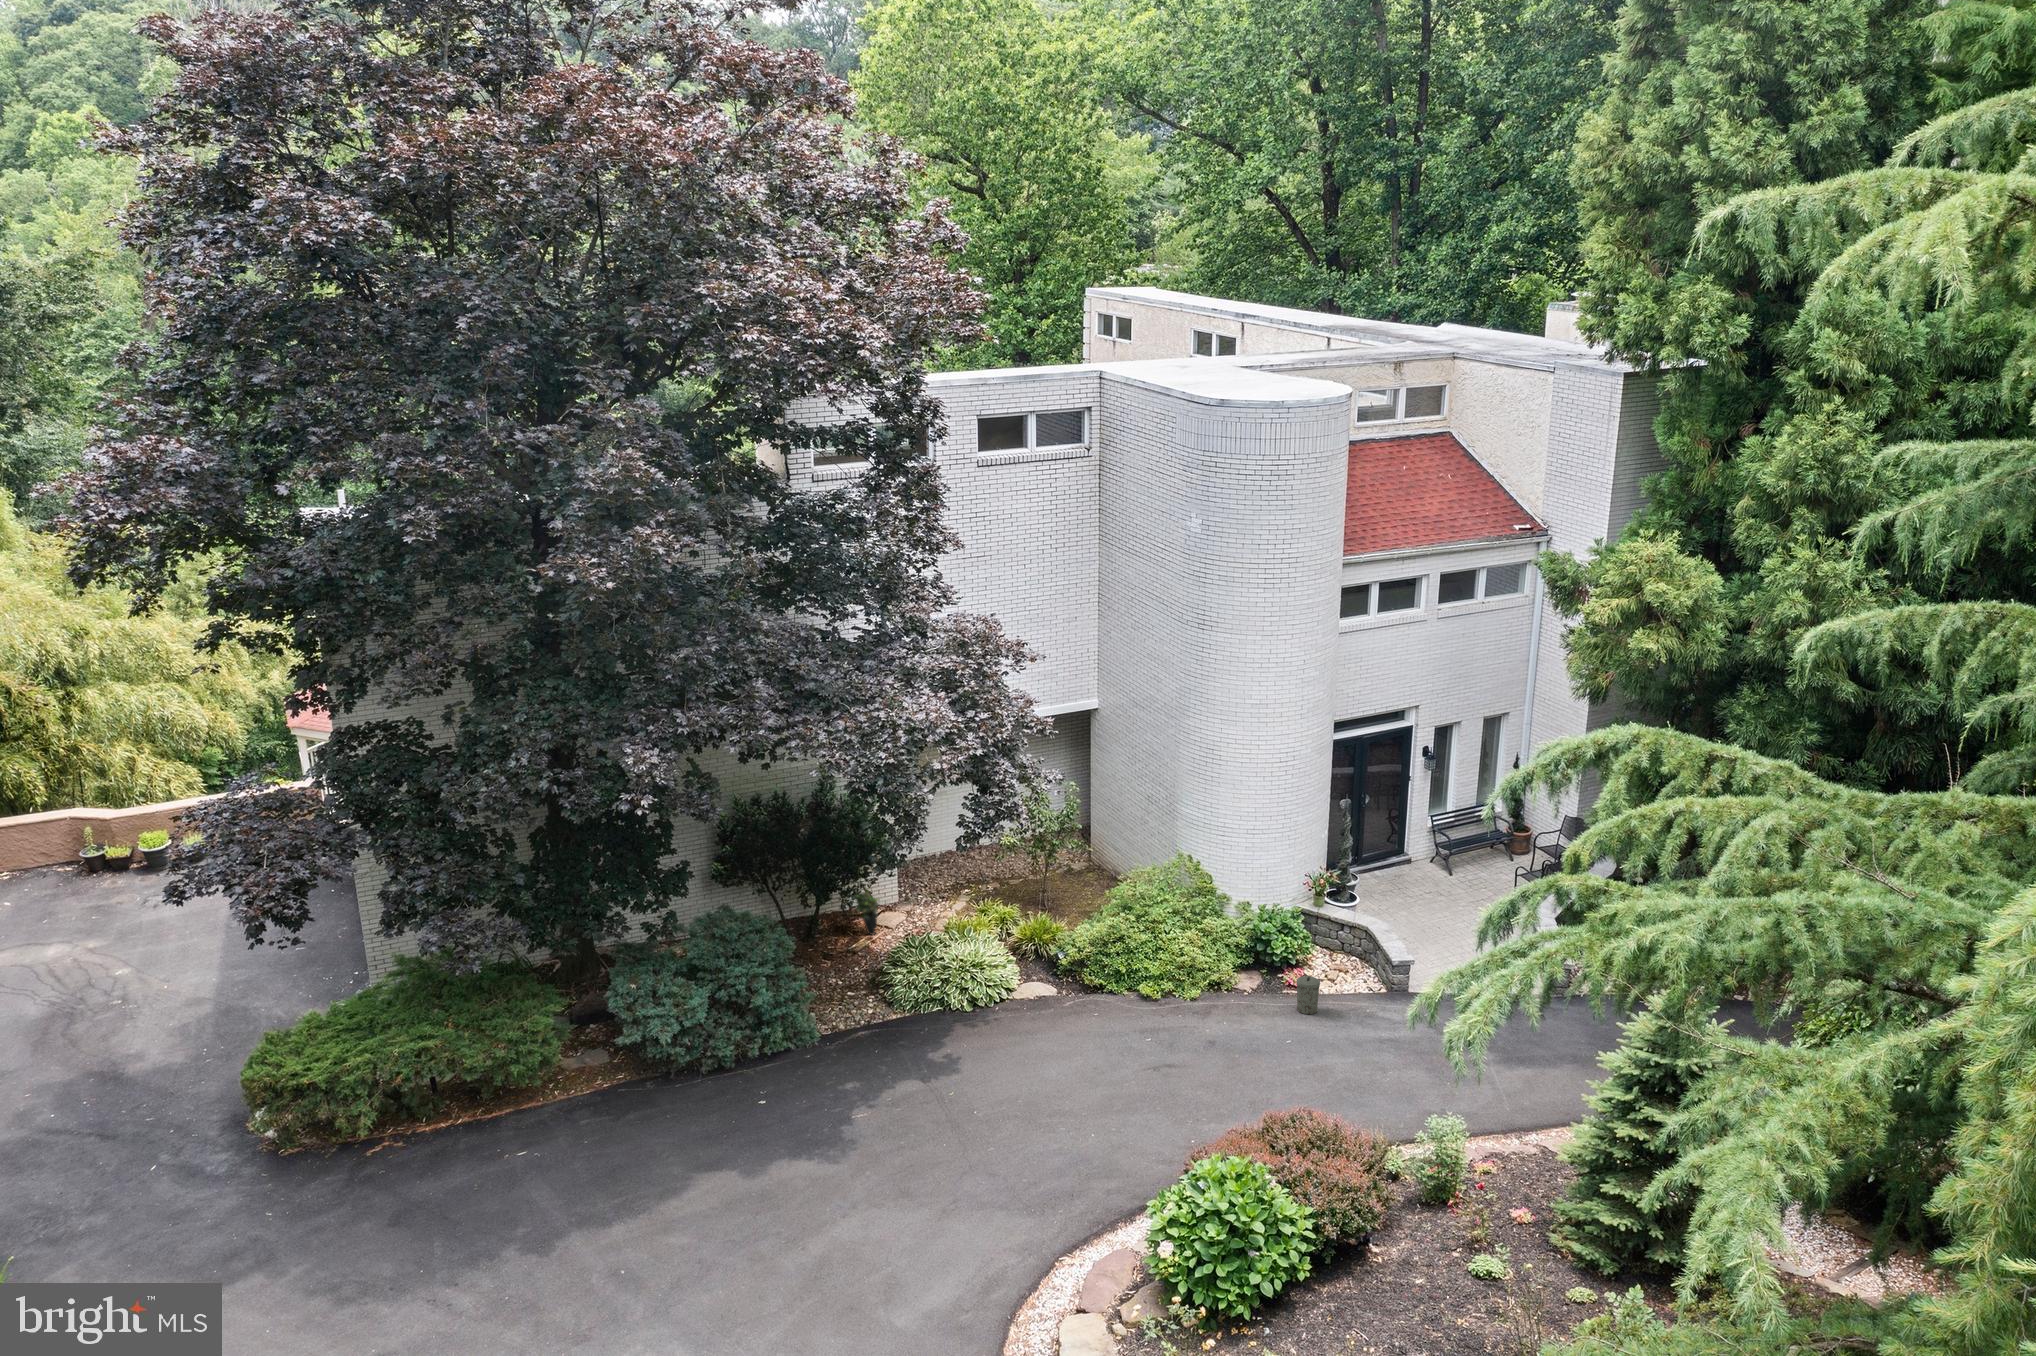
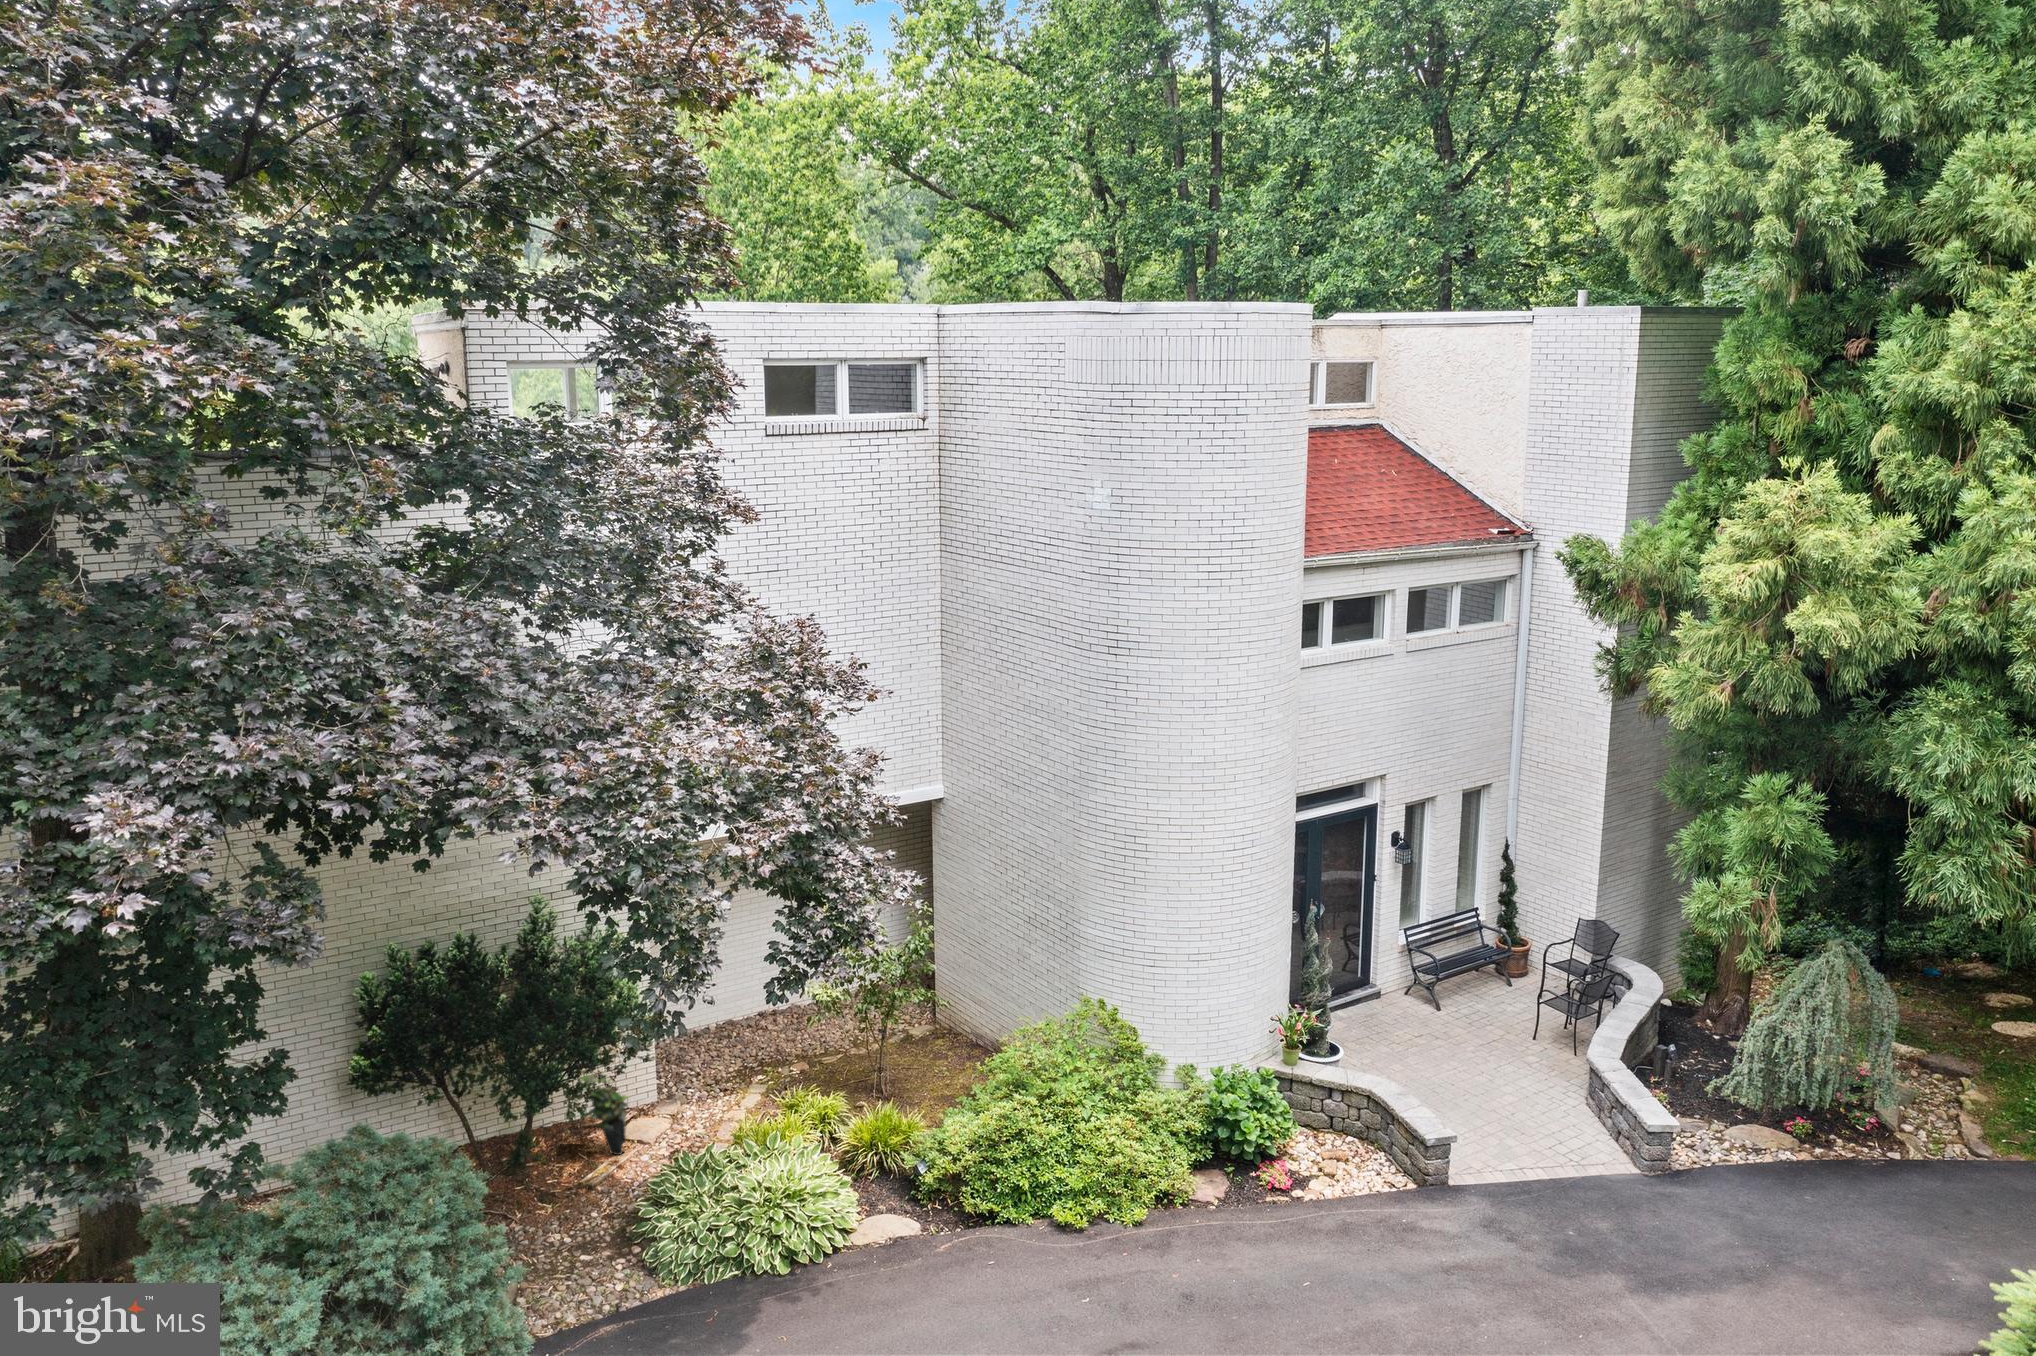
trash can: present [1296,976,1320,1014] -> none [1299,1173,1337,1235]

